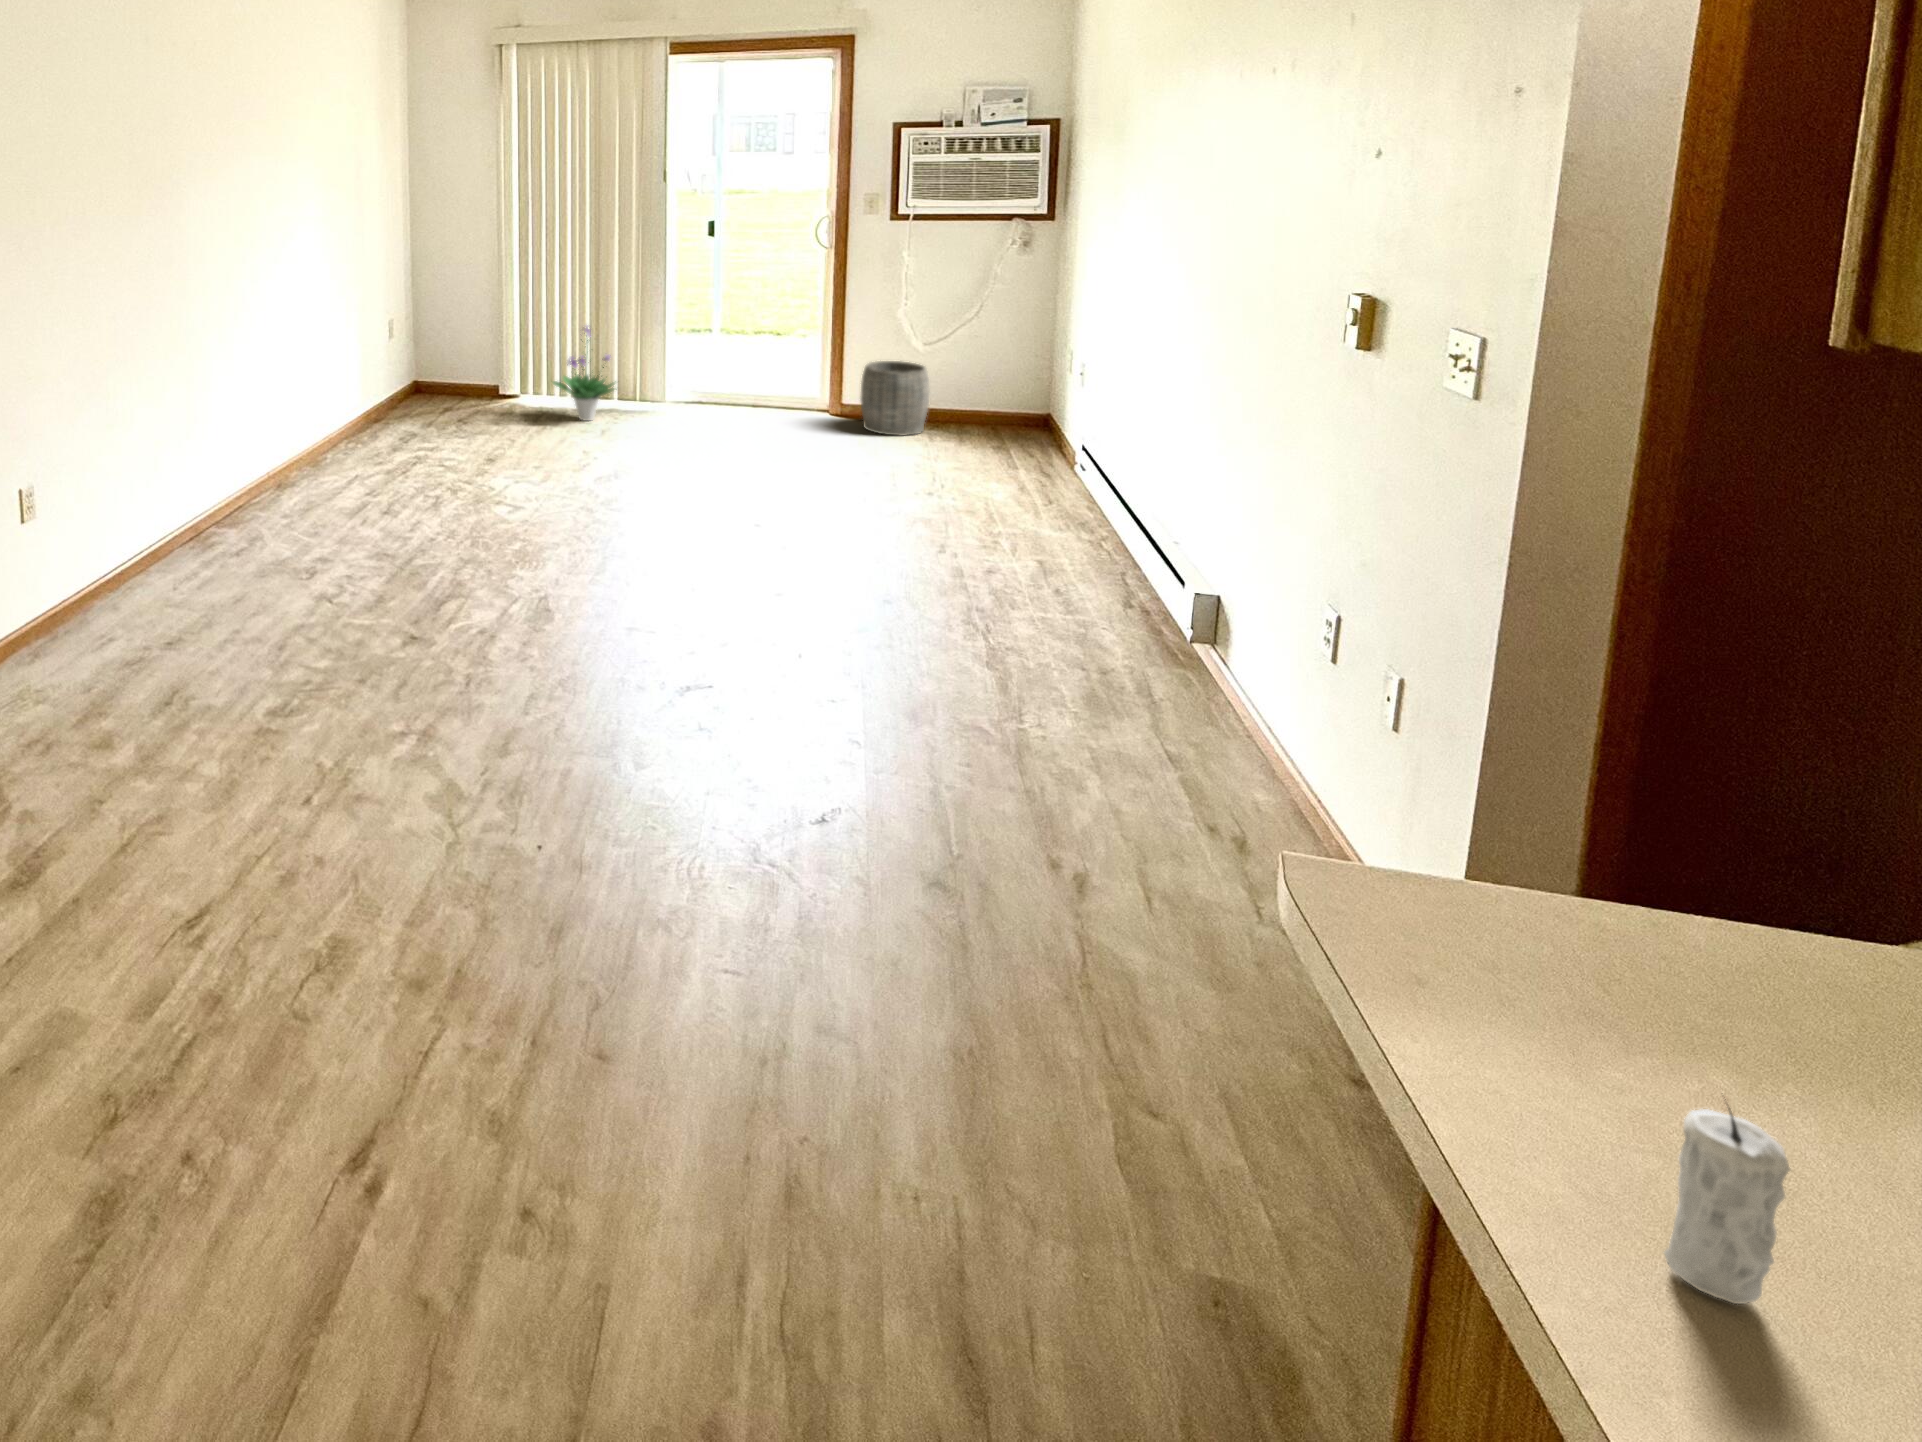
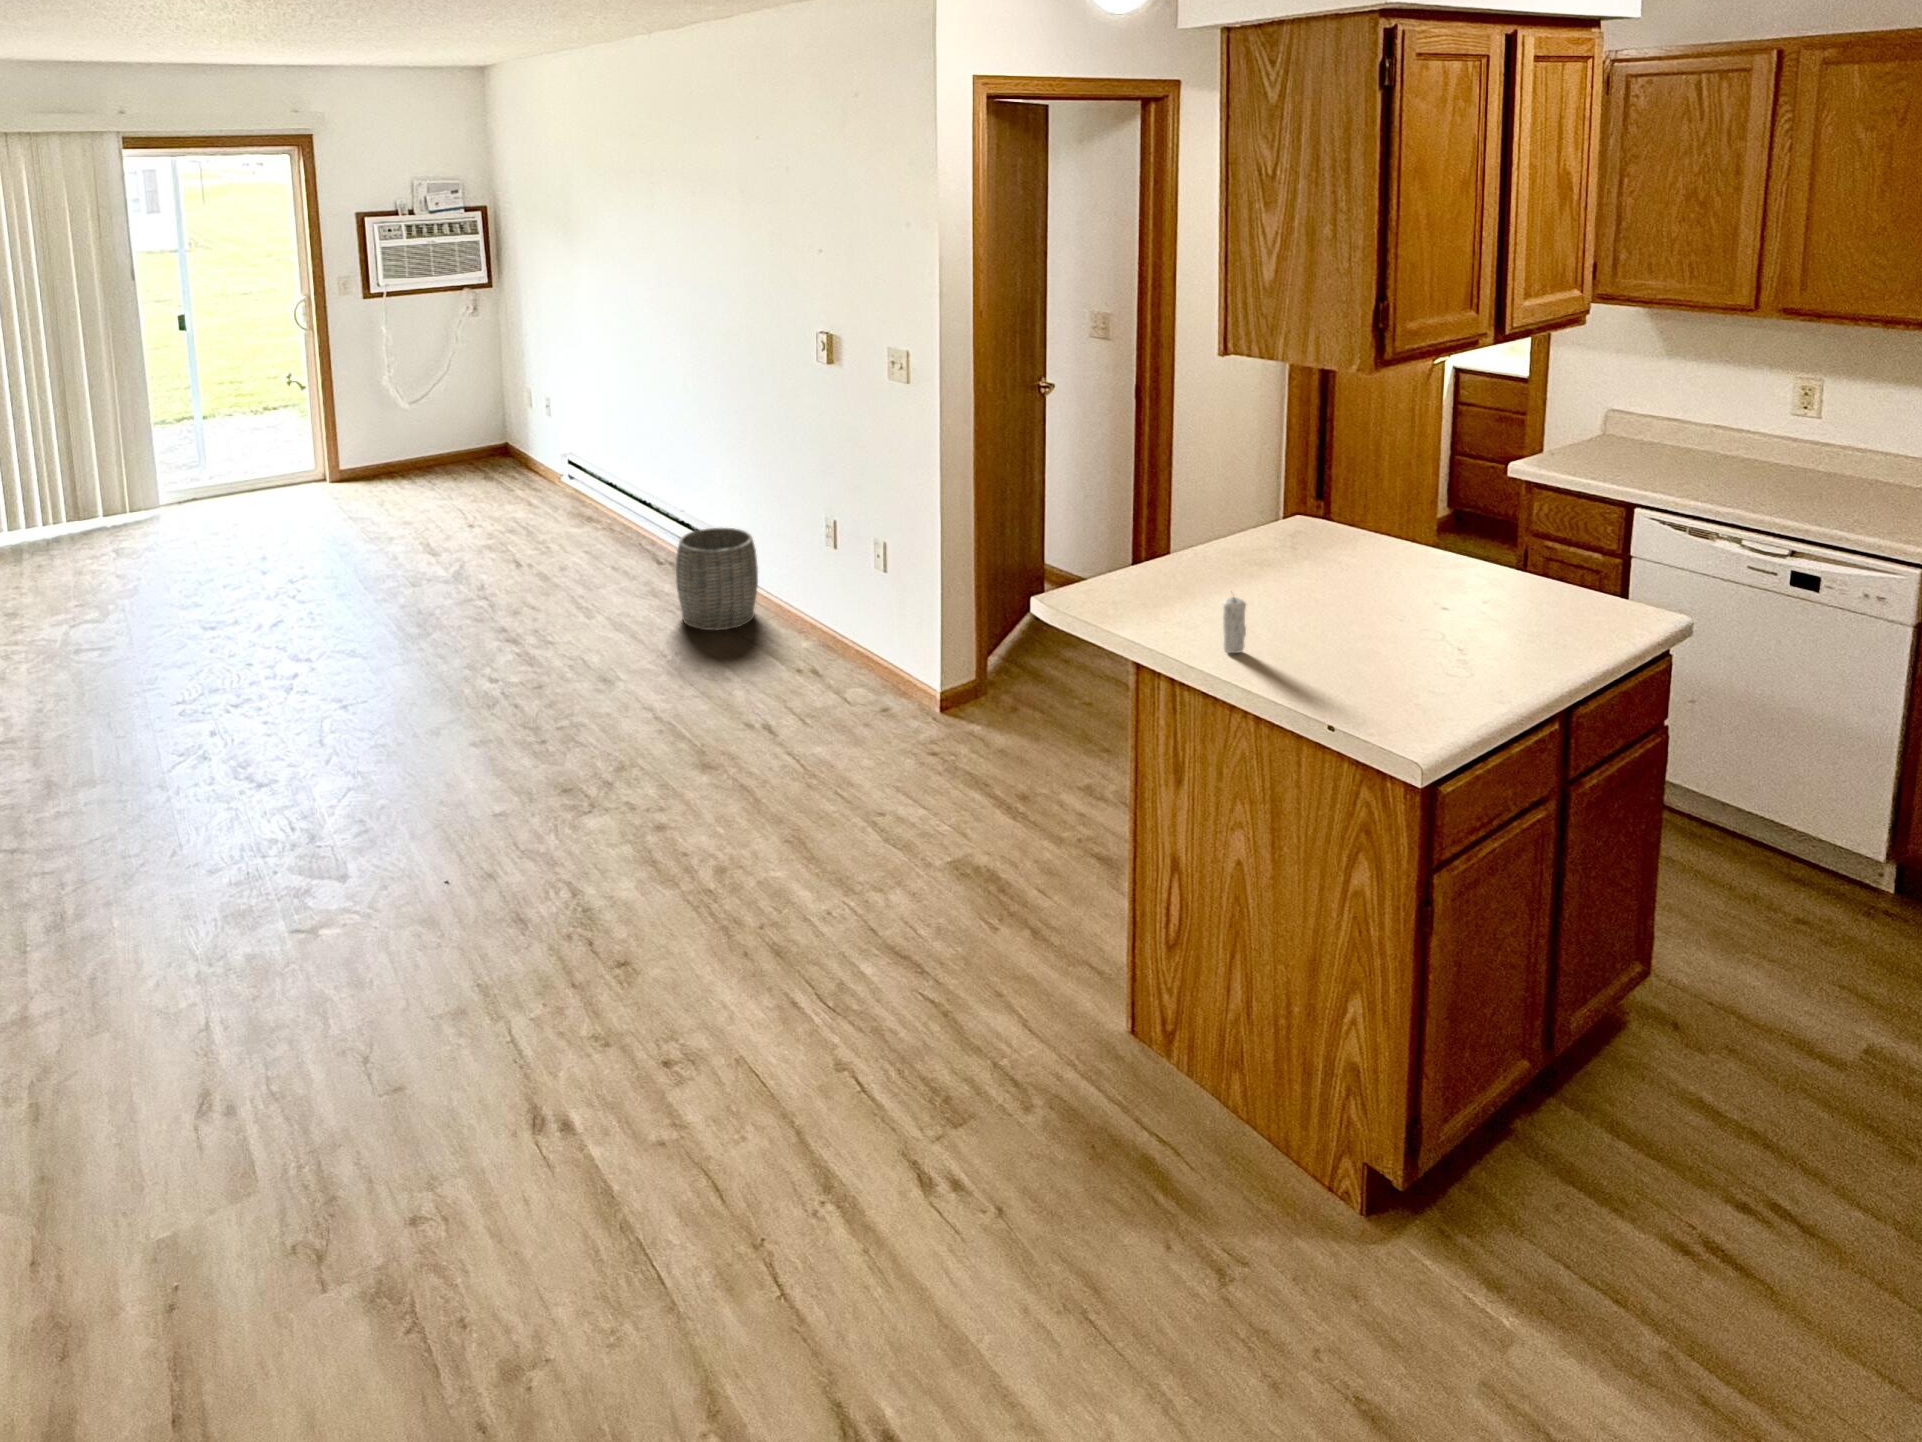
potted plant: present [553,326,614,421] -> none [28,442,120,548]
woven basket: present [861,361,929,436] -> present [676,527,758,630]

